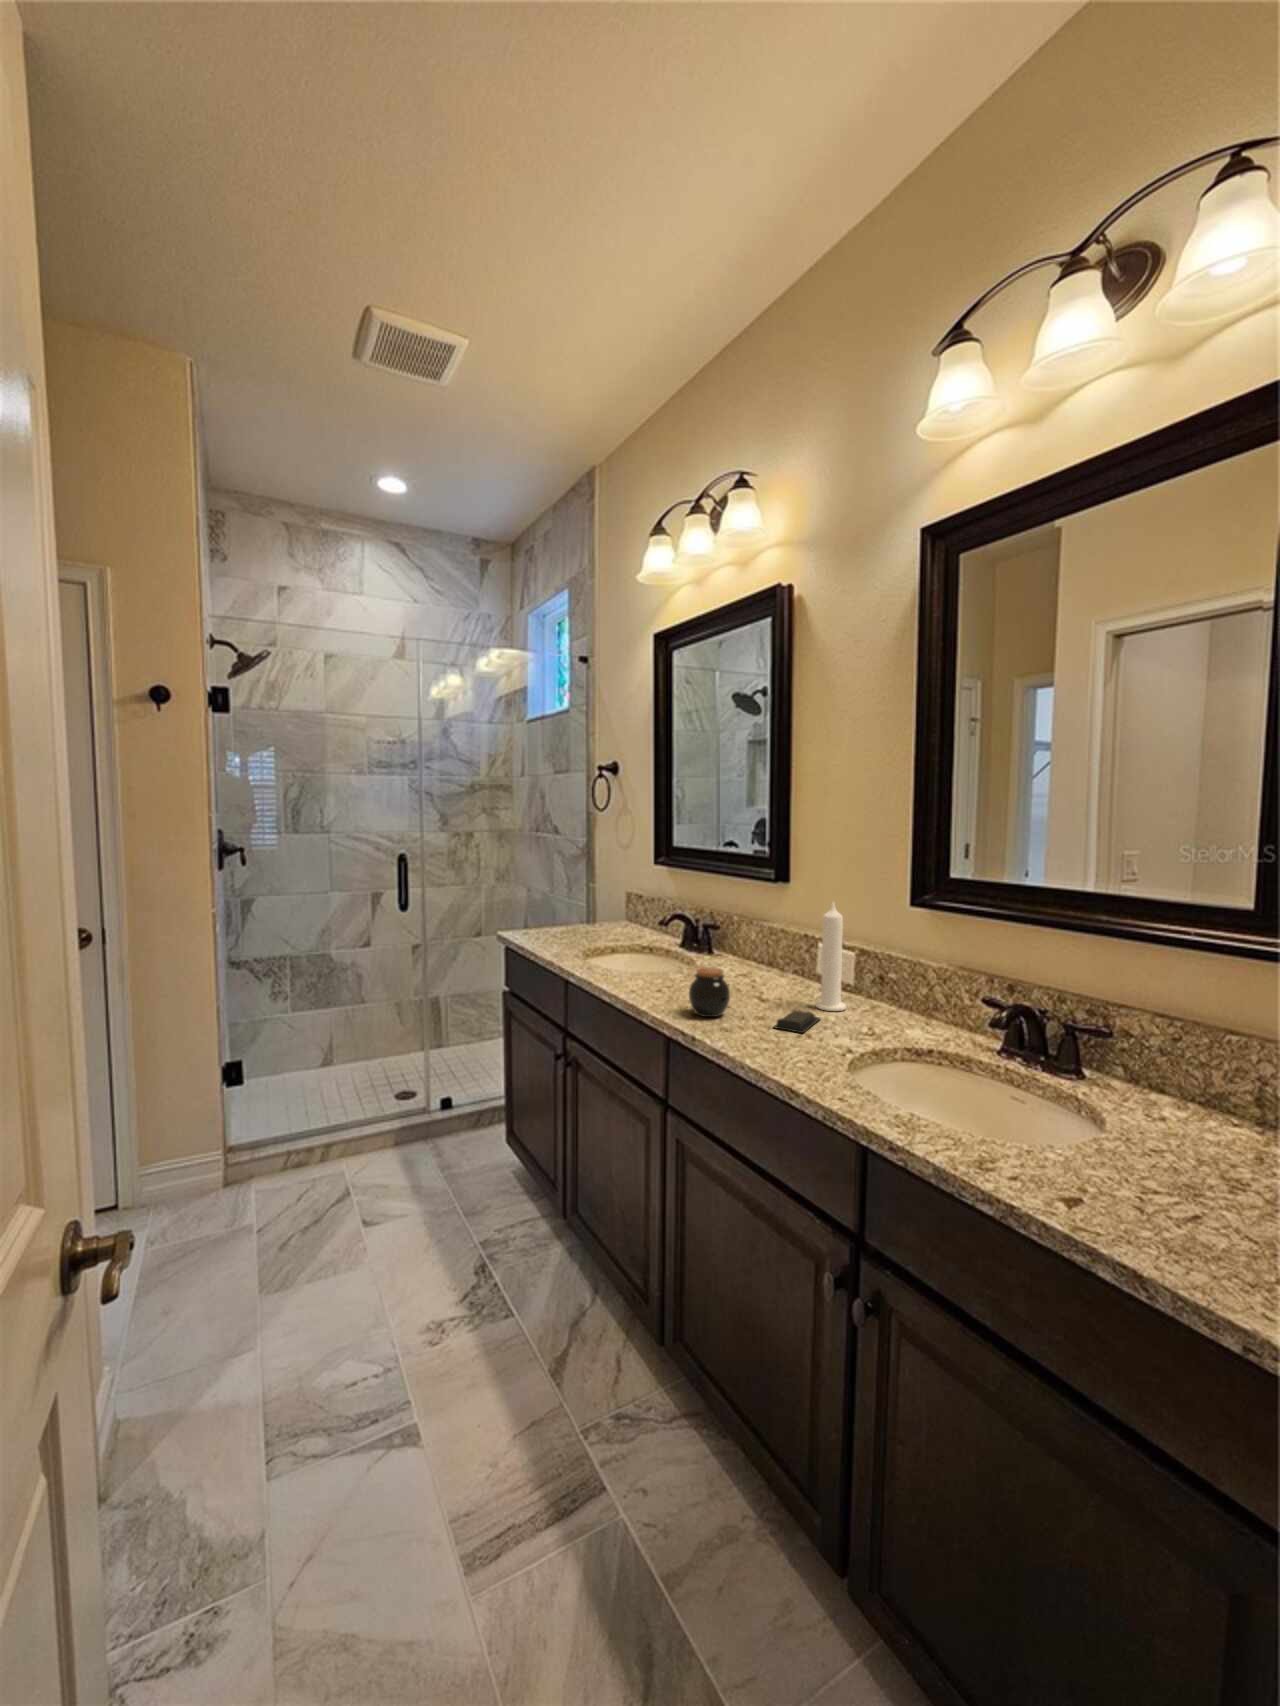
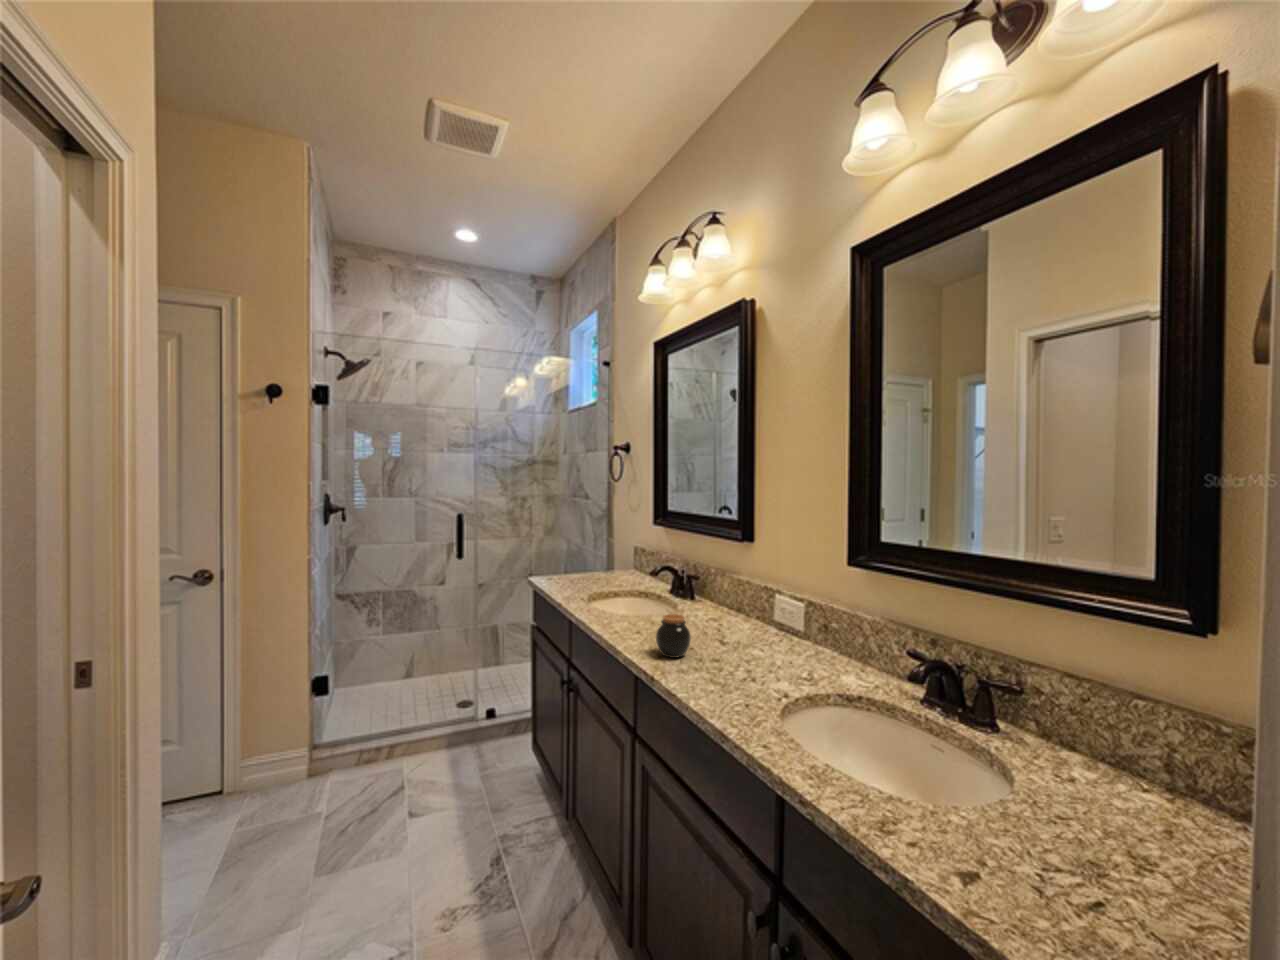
candle: present [815,902,846,1011] -> none [766,560,793,655]
soap bar: present [773,1010,820,1033] -> none [723,654,768,676]

